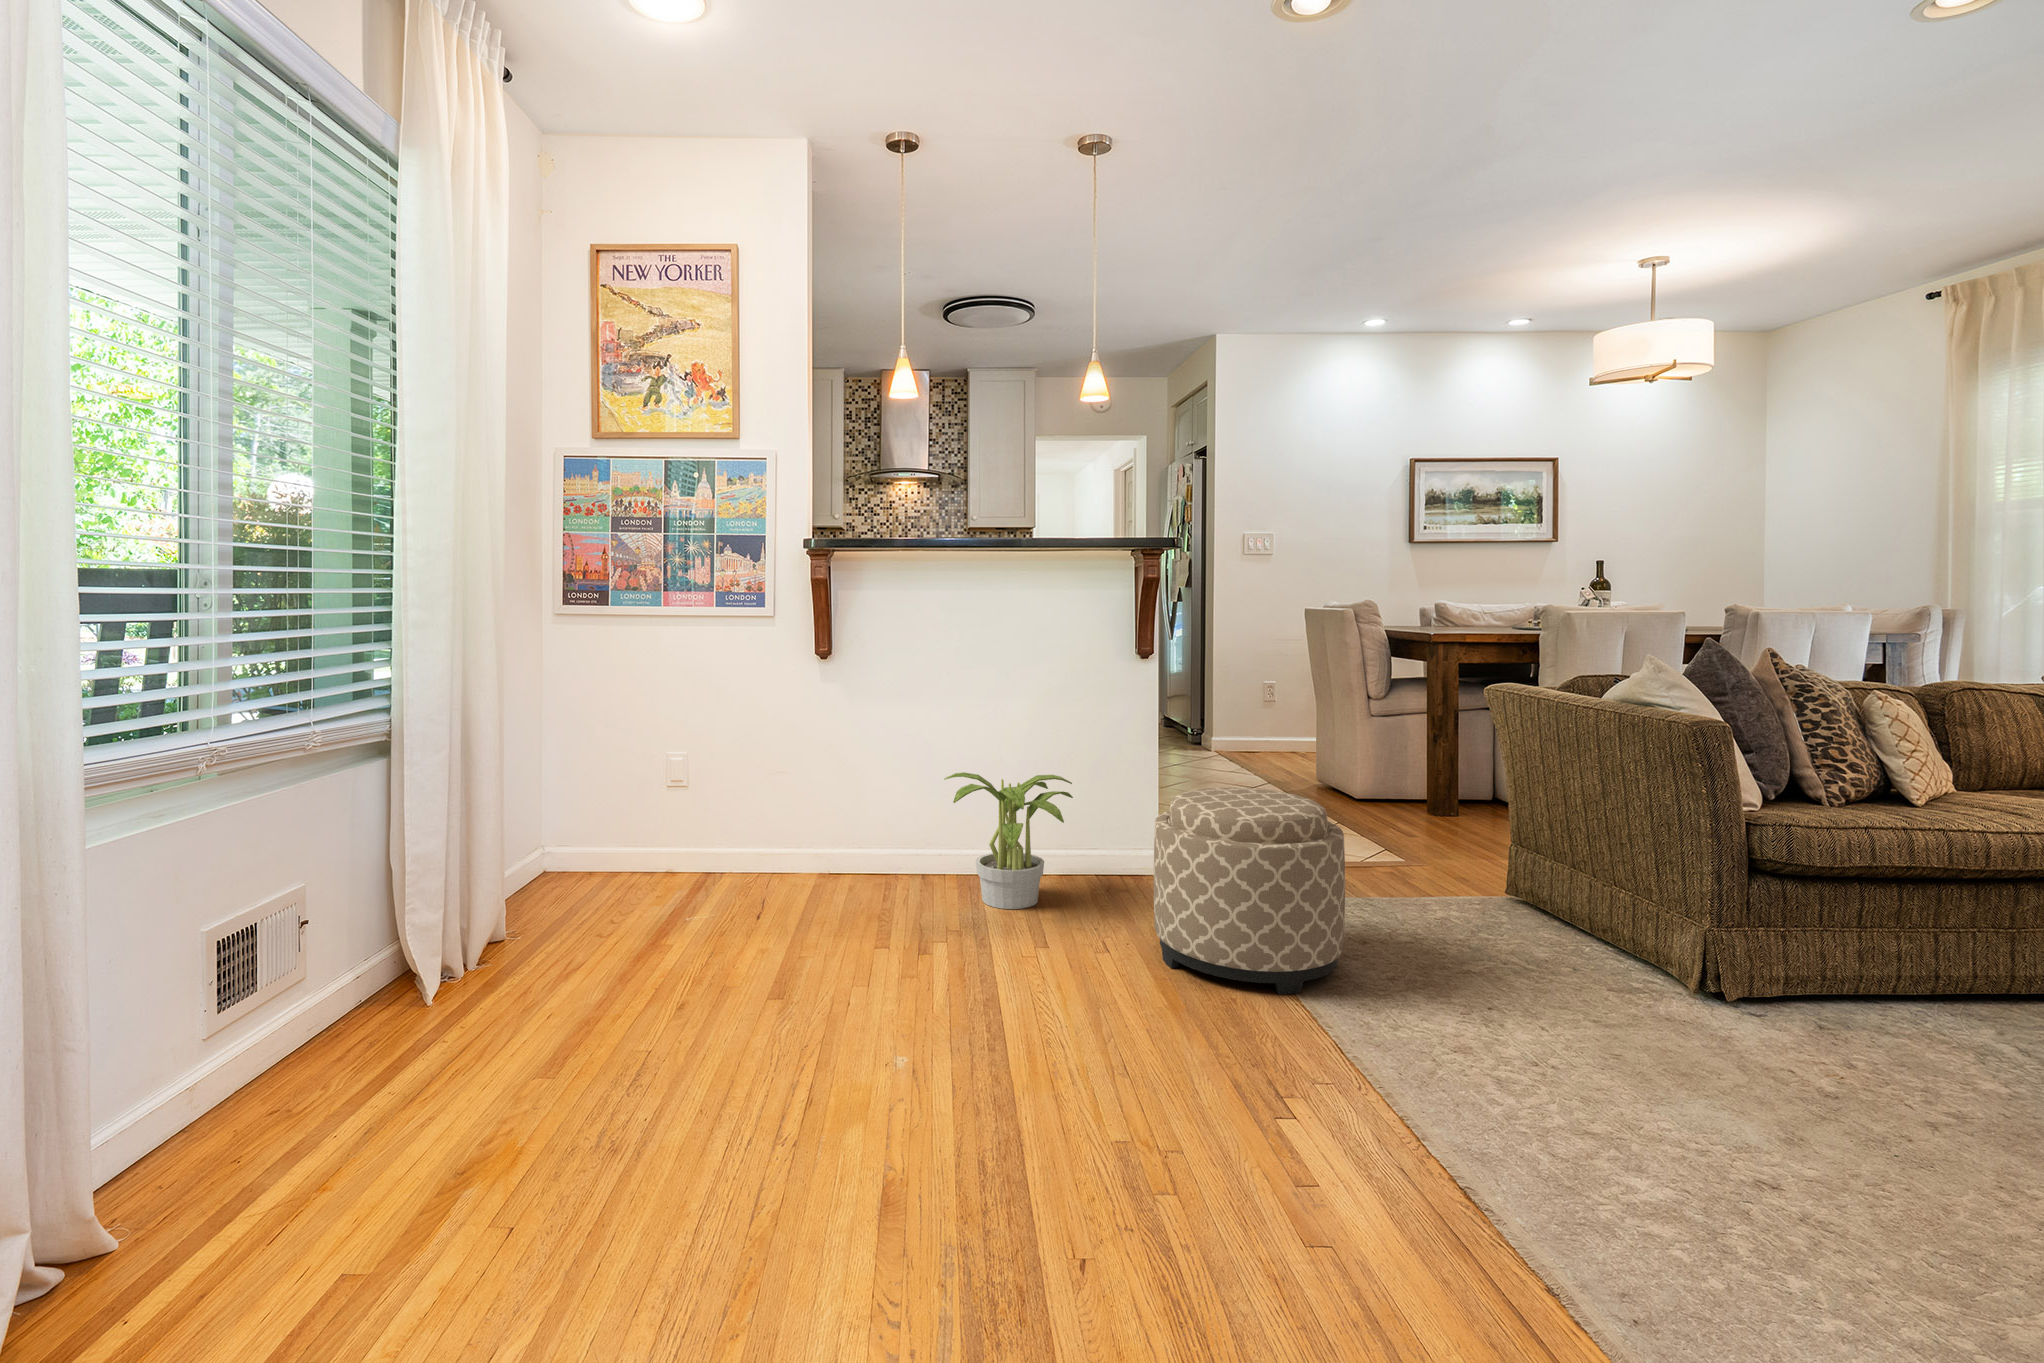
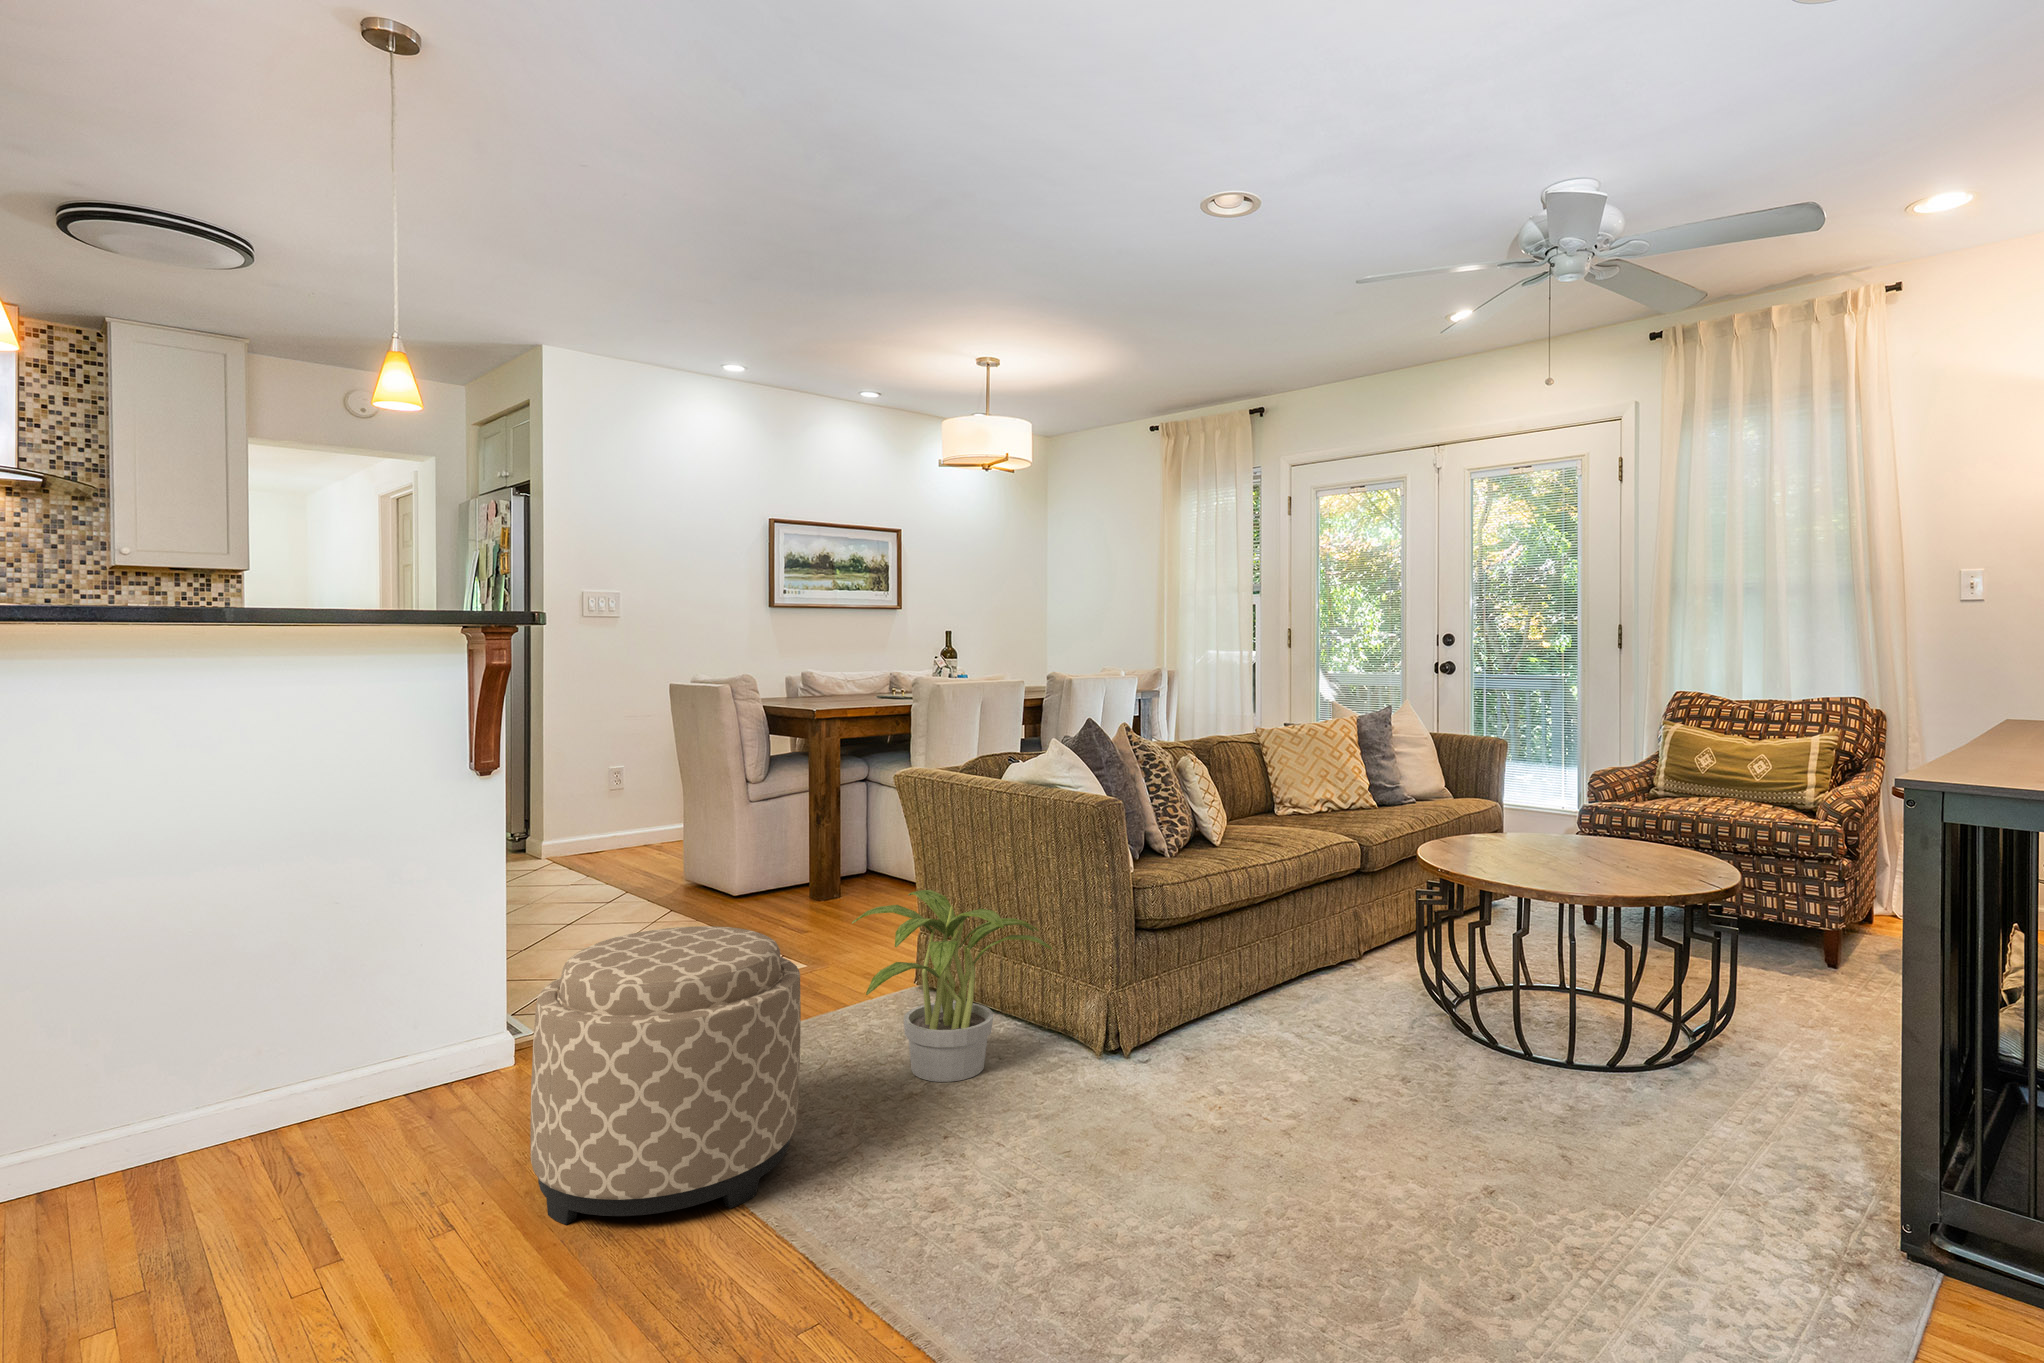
potted plant: present [944,772,1073,909] -> present [852,890,1052,1082]

